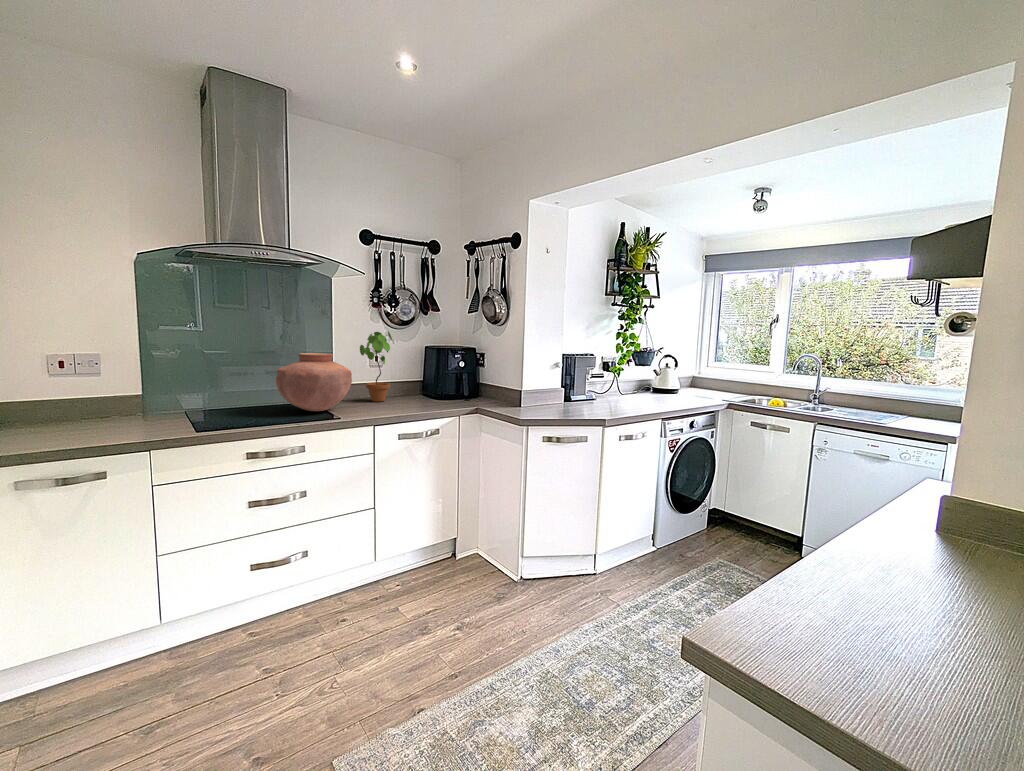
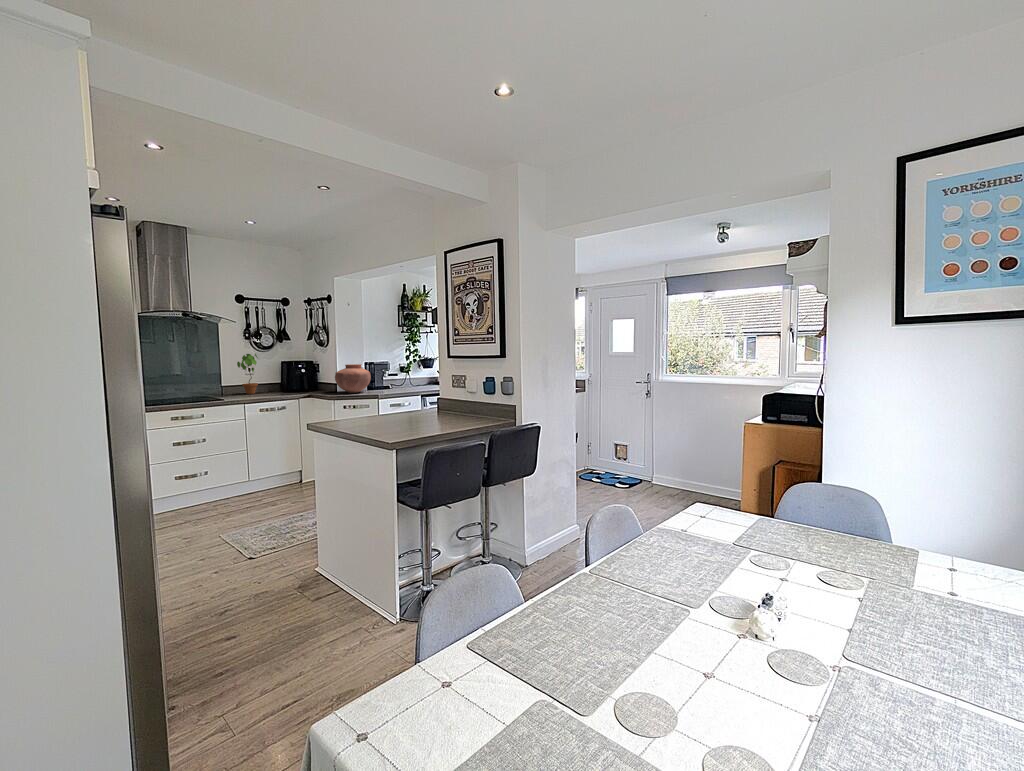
vase: present [276,353,352,411] -> present [335,364,371,393]

